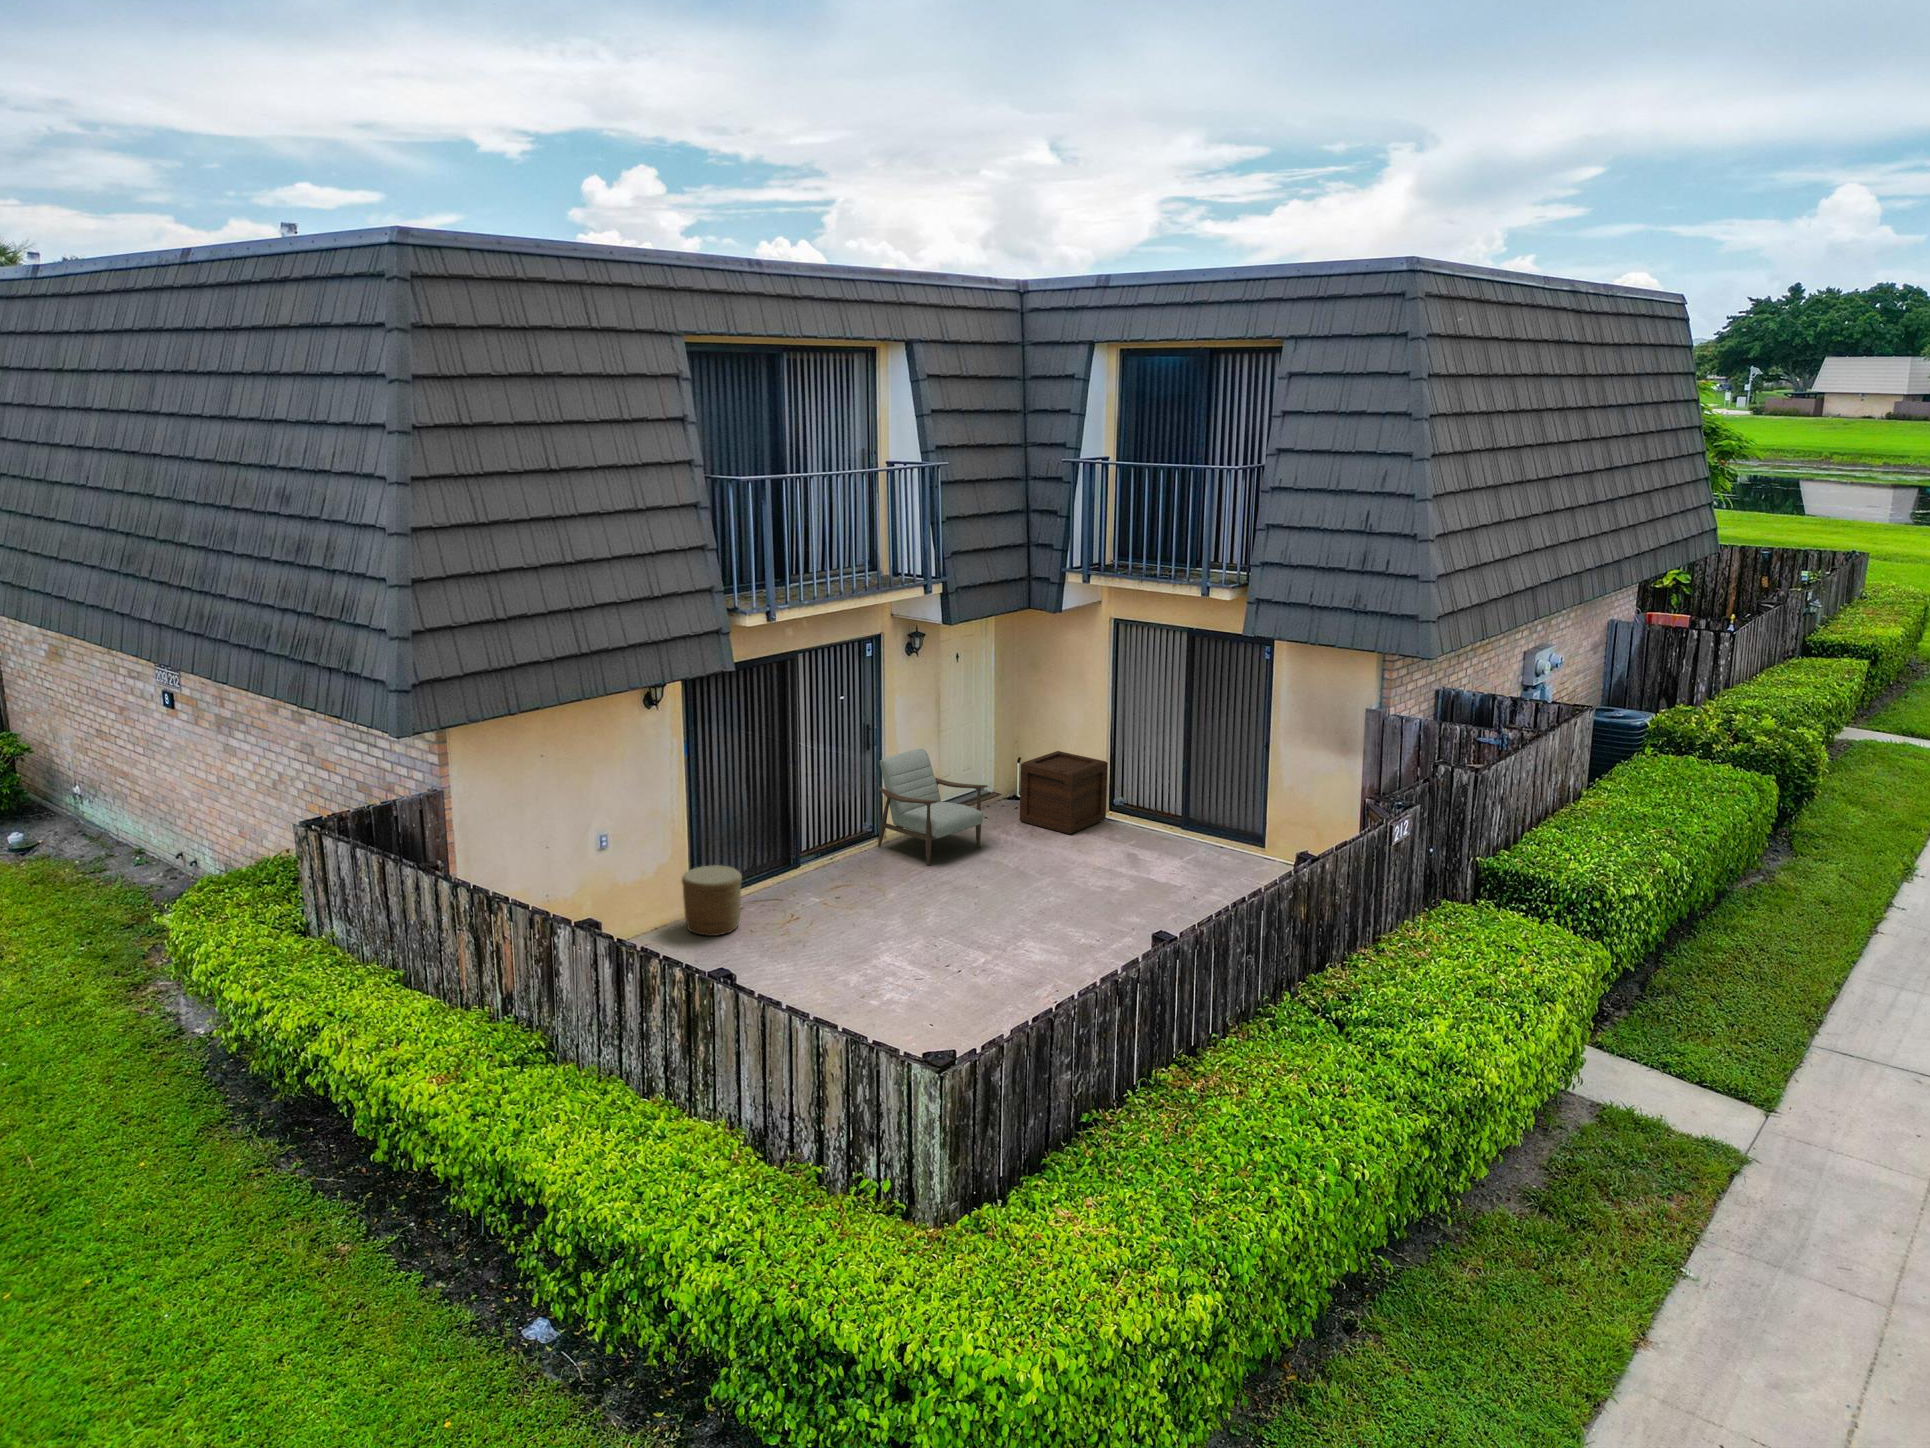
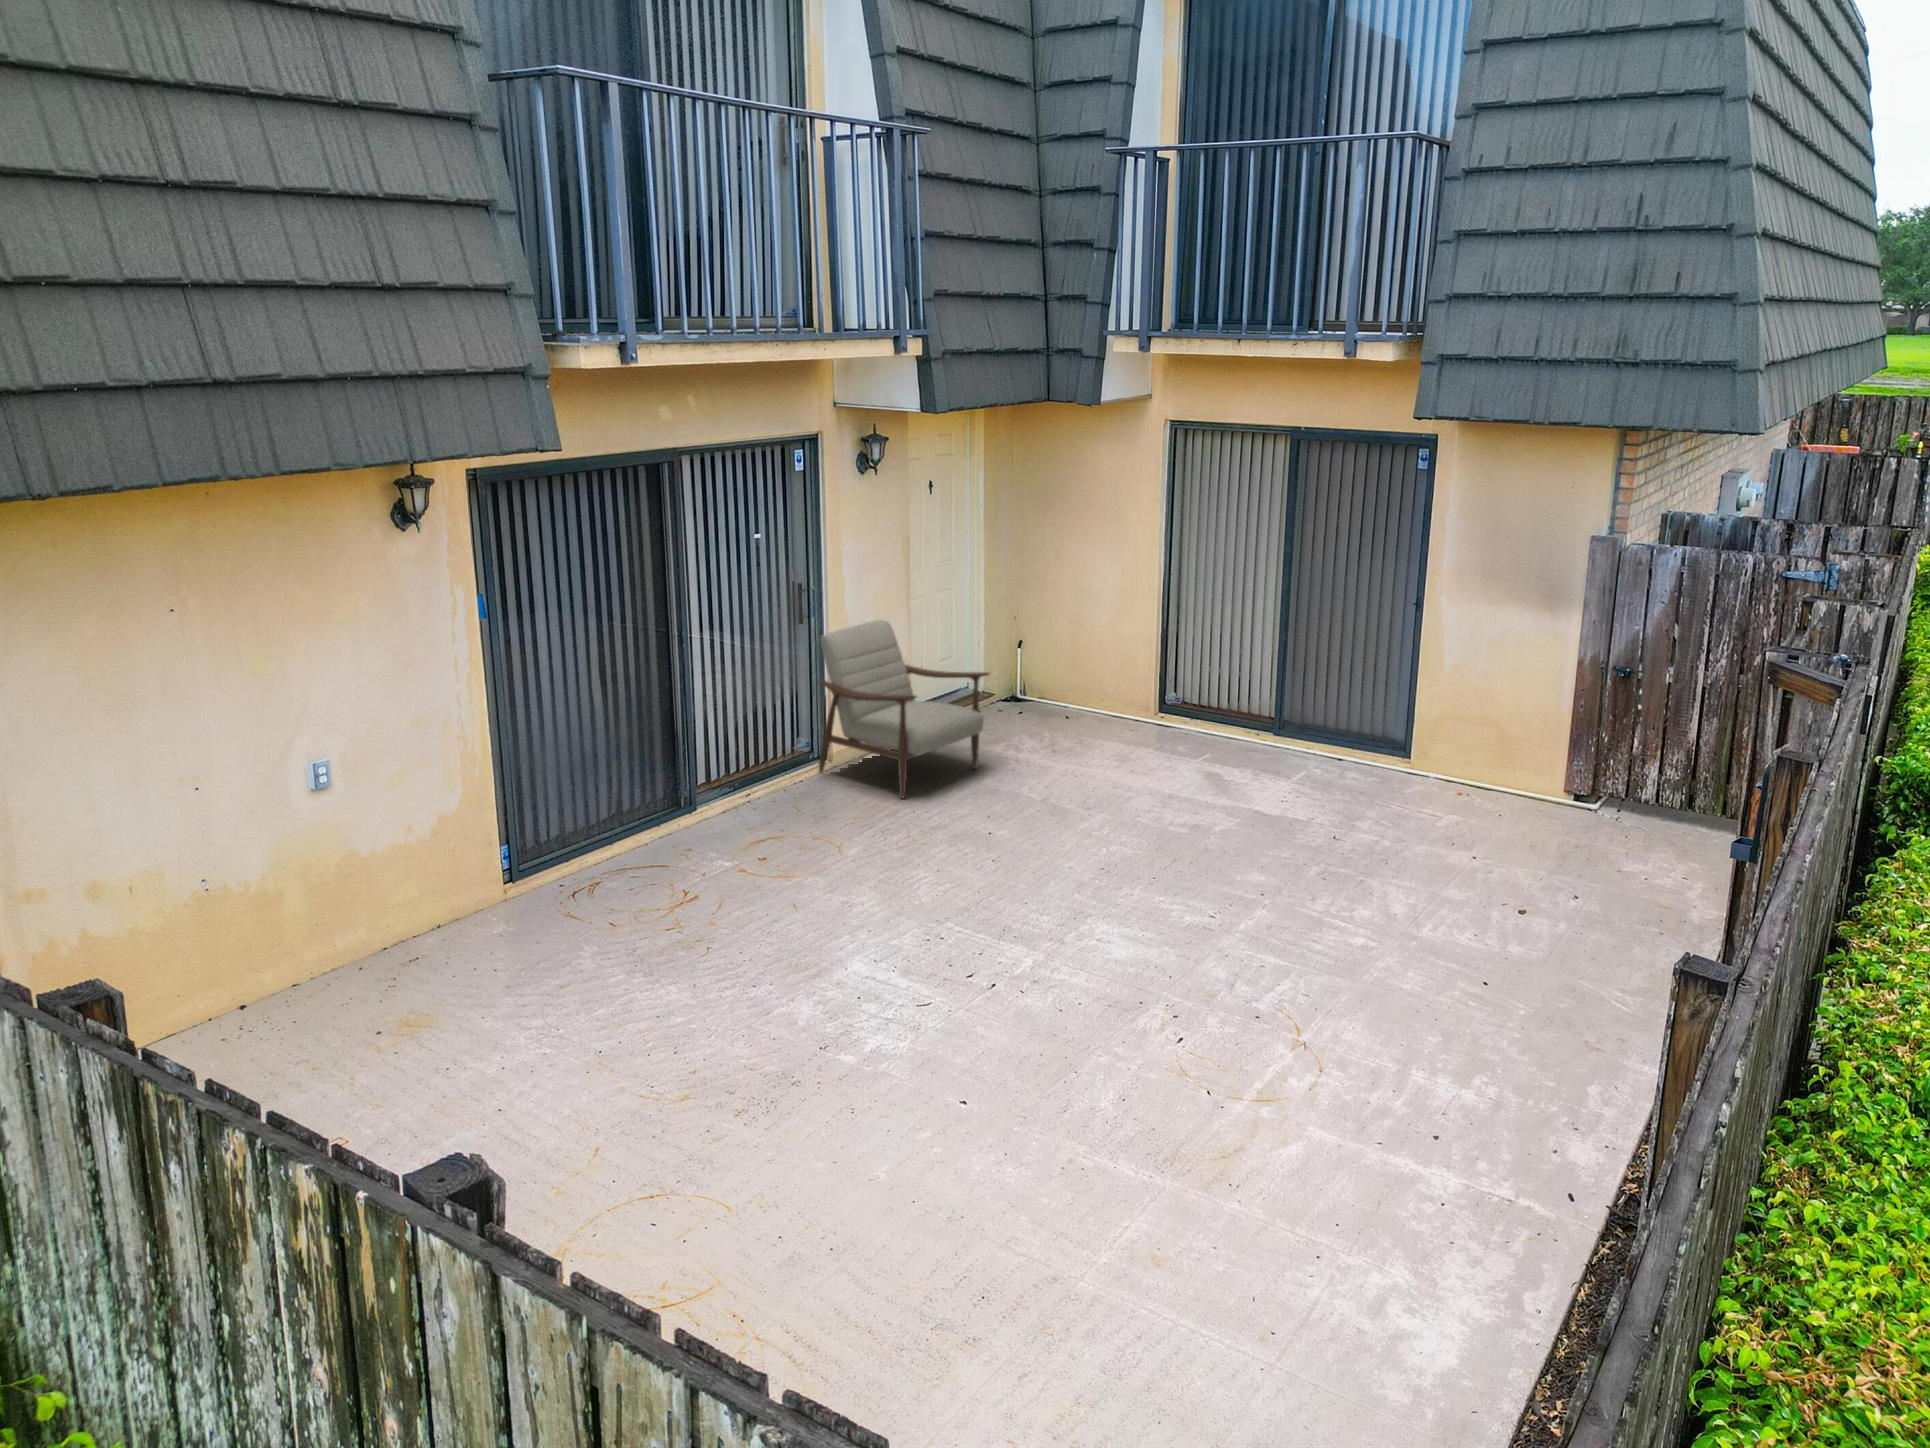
wooden crate: present [1020,751,1108,834] -> none [1027,626,1156,746]
woven basket: present [682,865,742,936] -> none [479,811,592,937]

